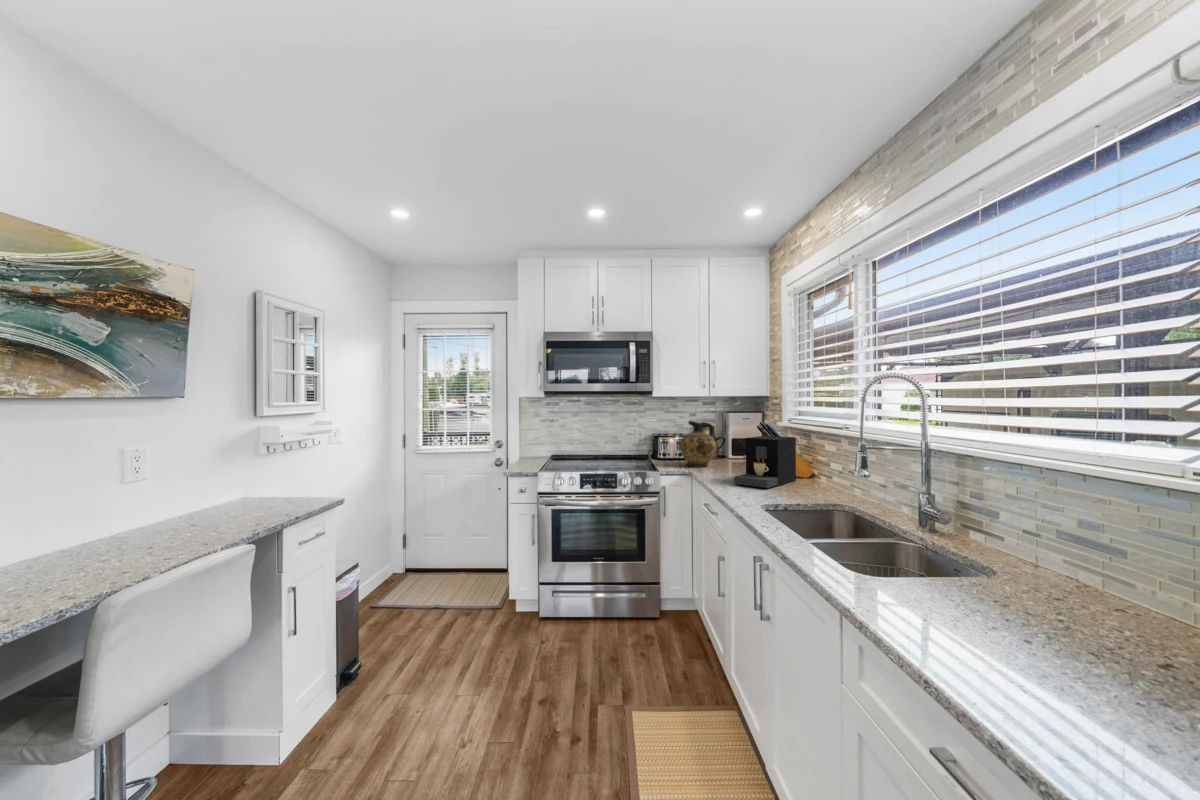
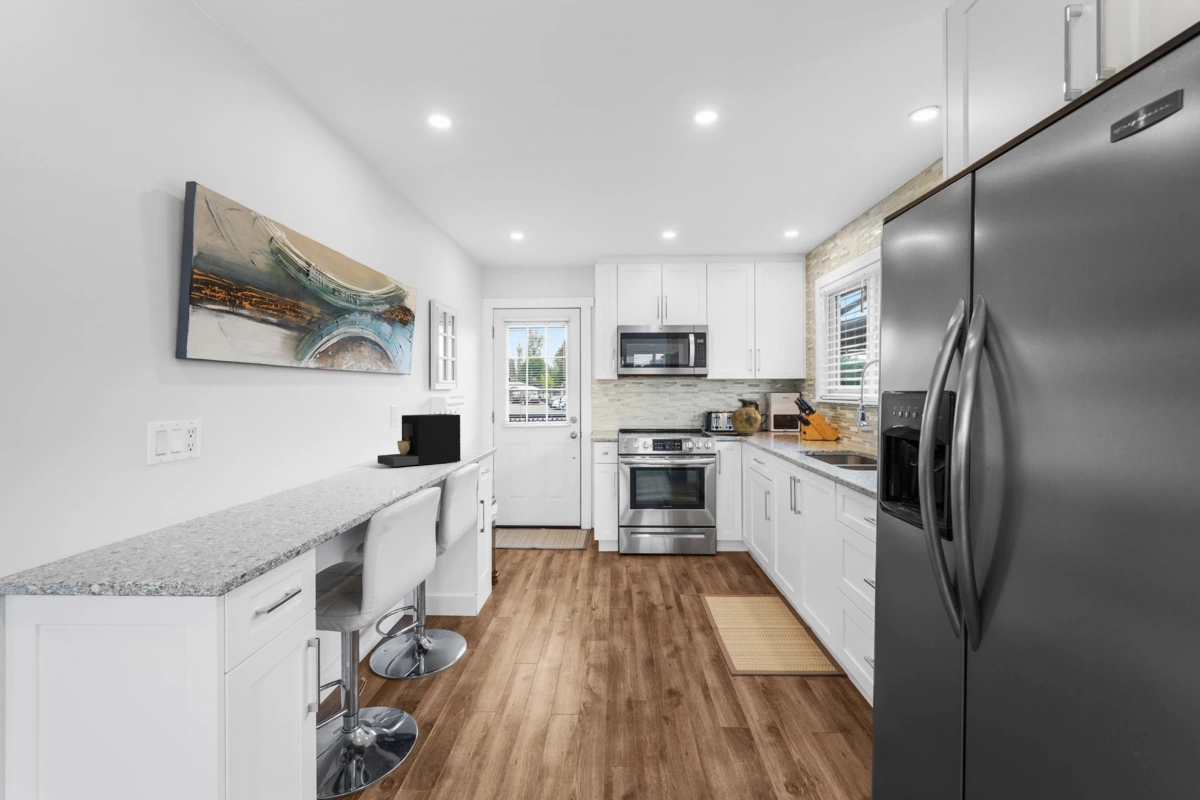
coffee maker: present [734,436,796,488] -> present [377,414,461,467]

